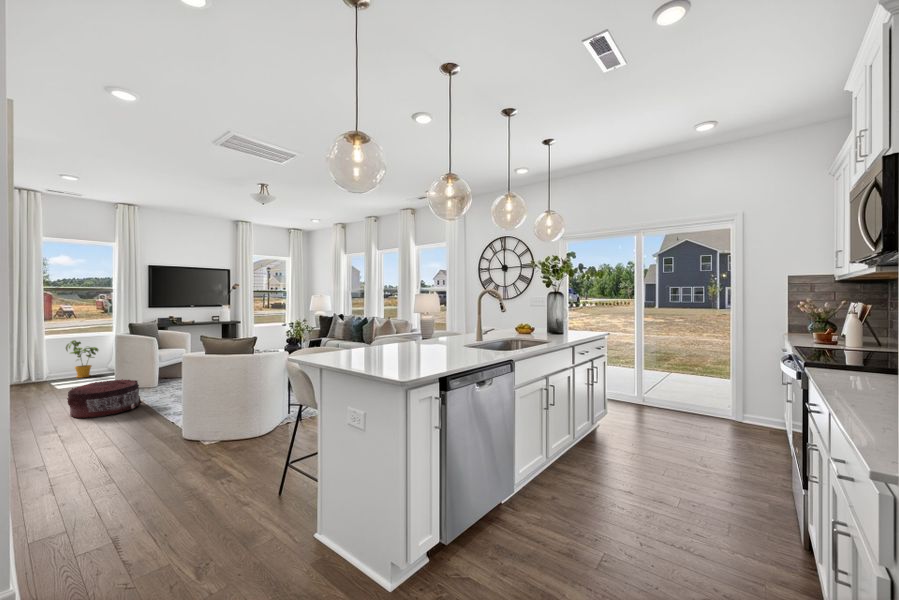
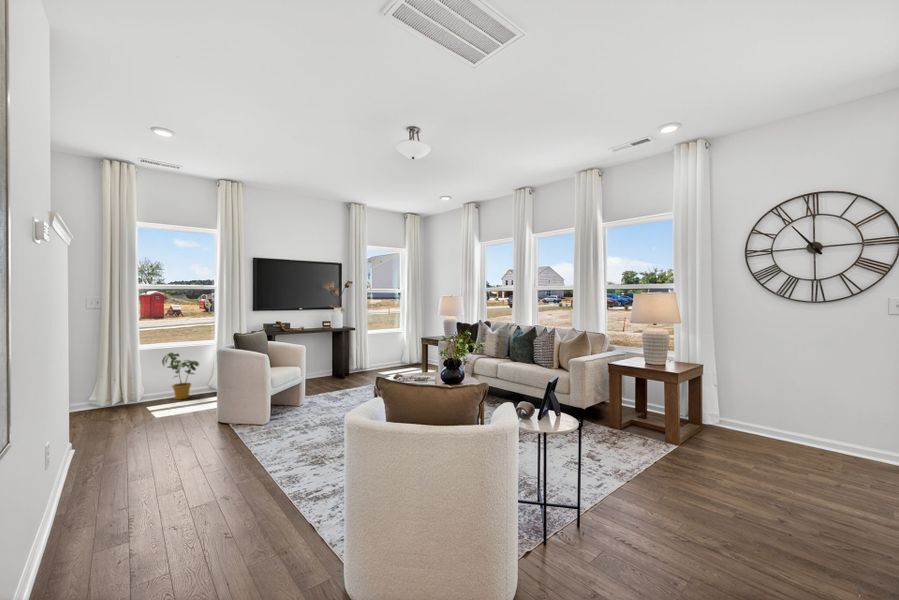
pouf: present [67,379,142,418] -> none [152,423,256,497]

